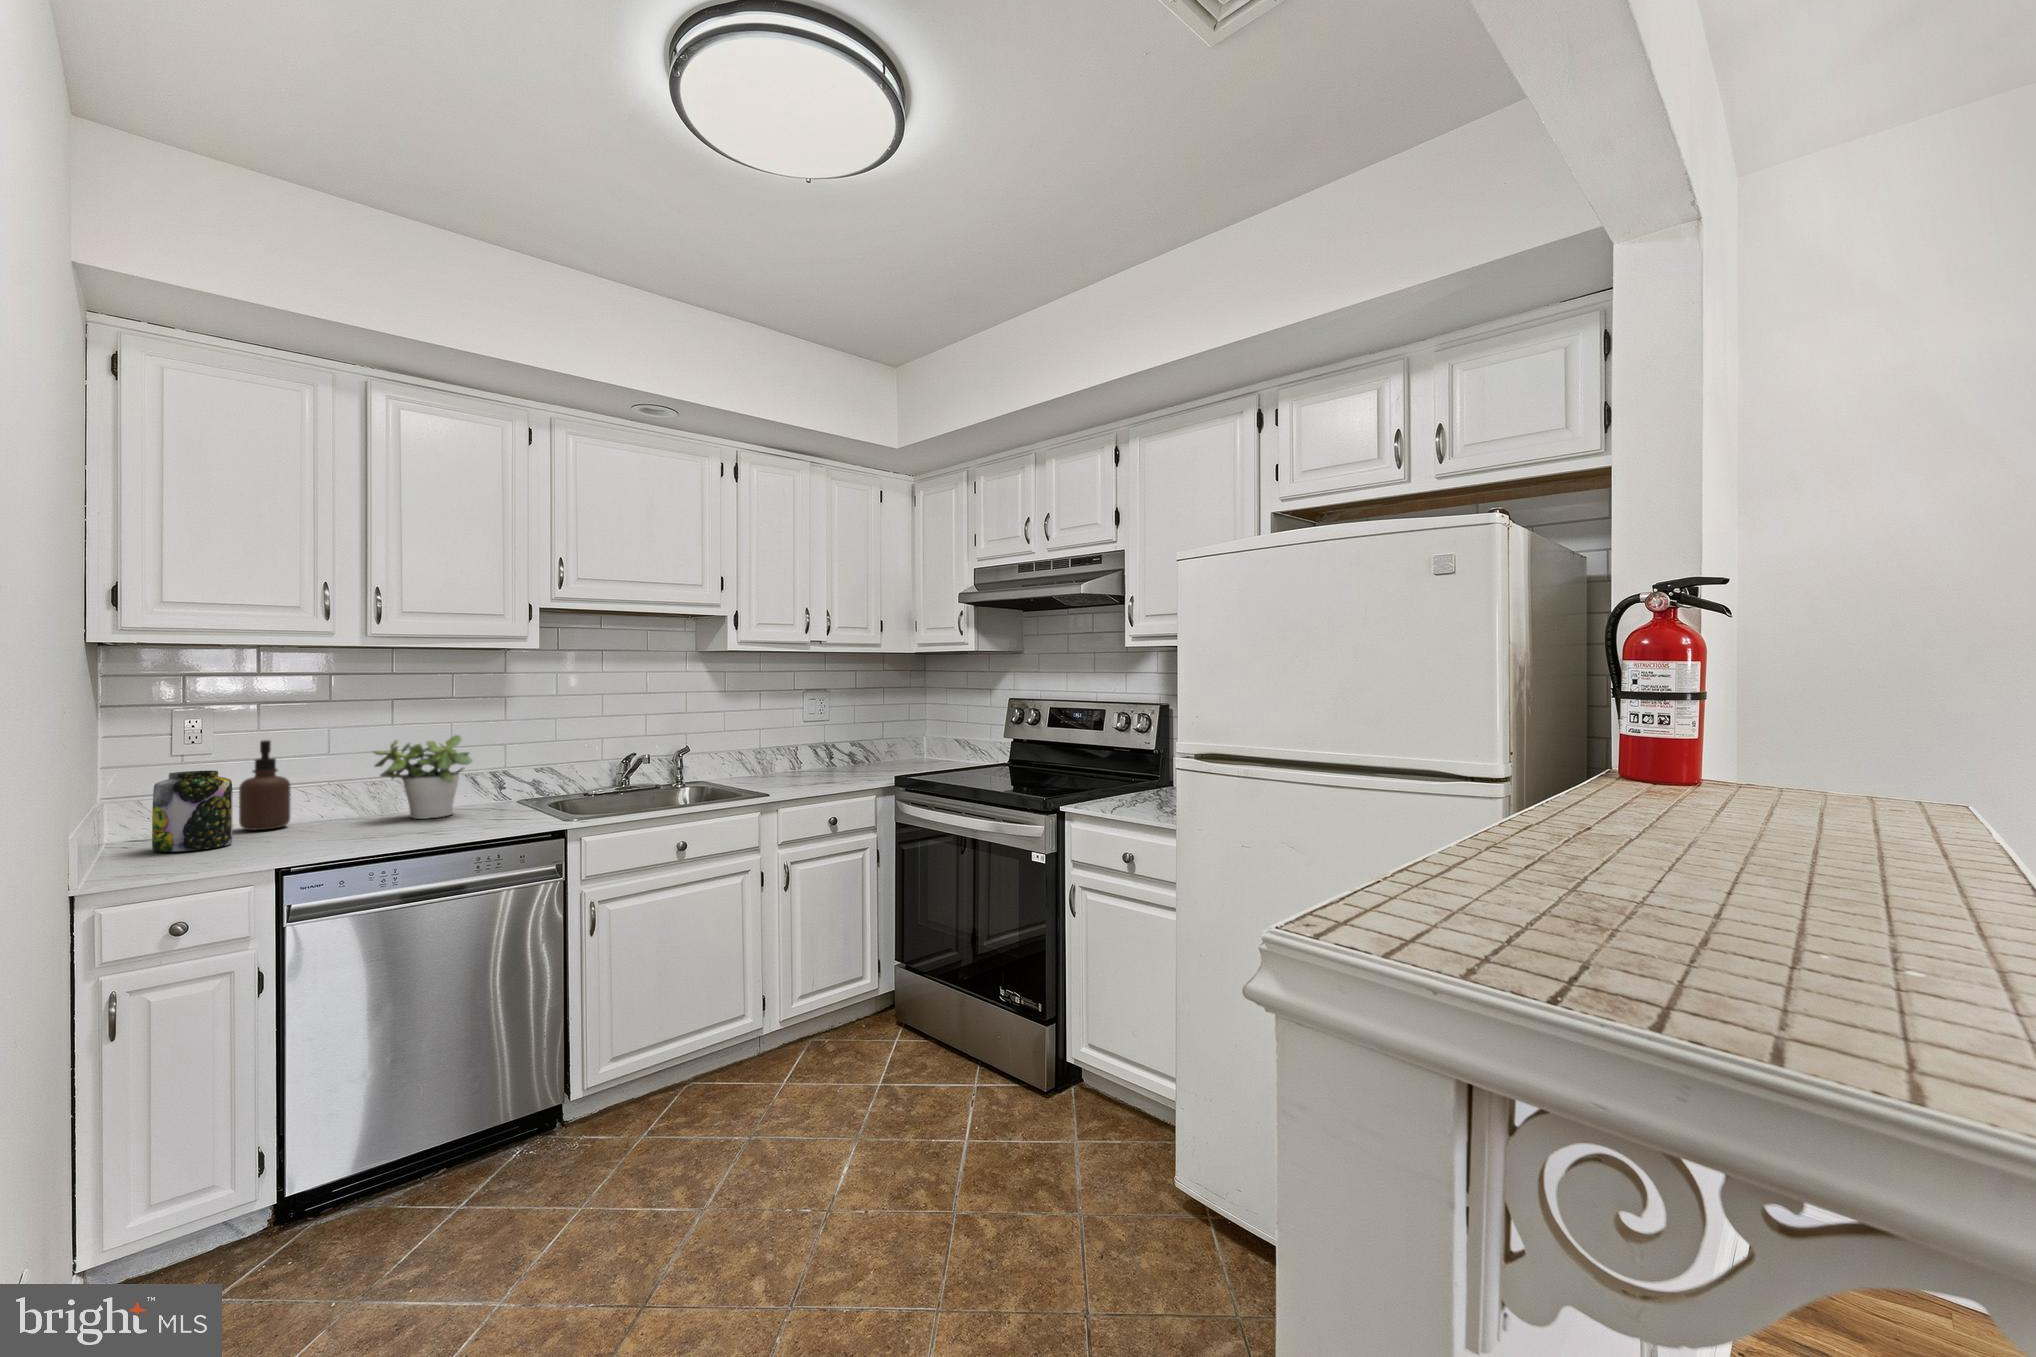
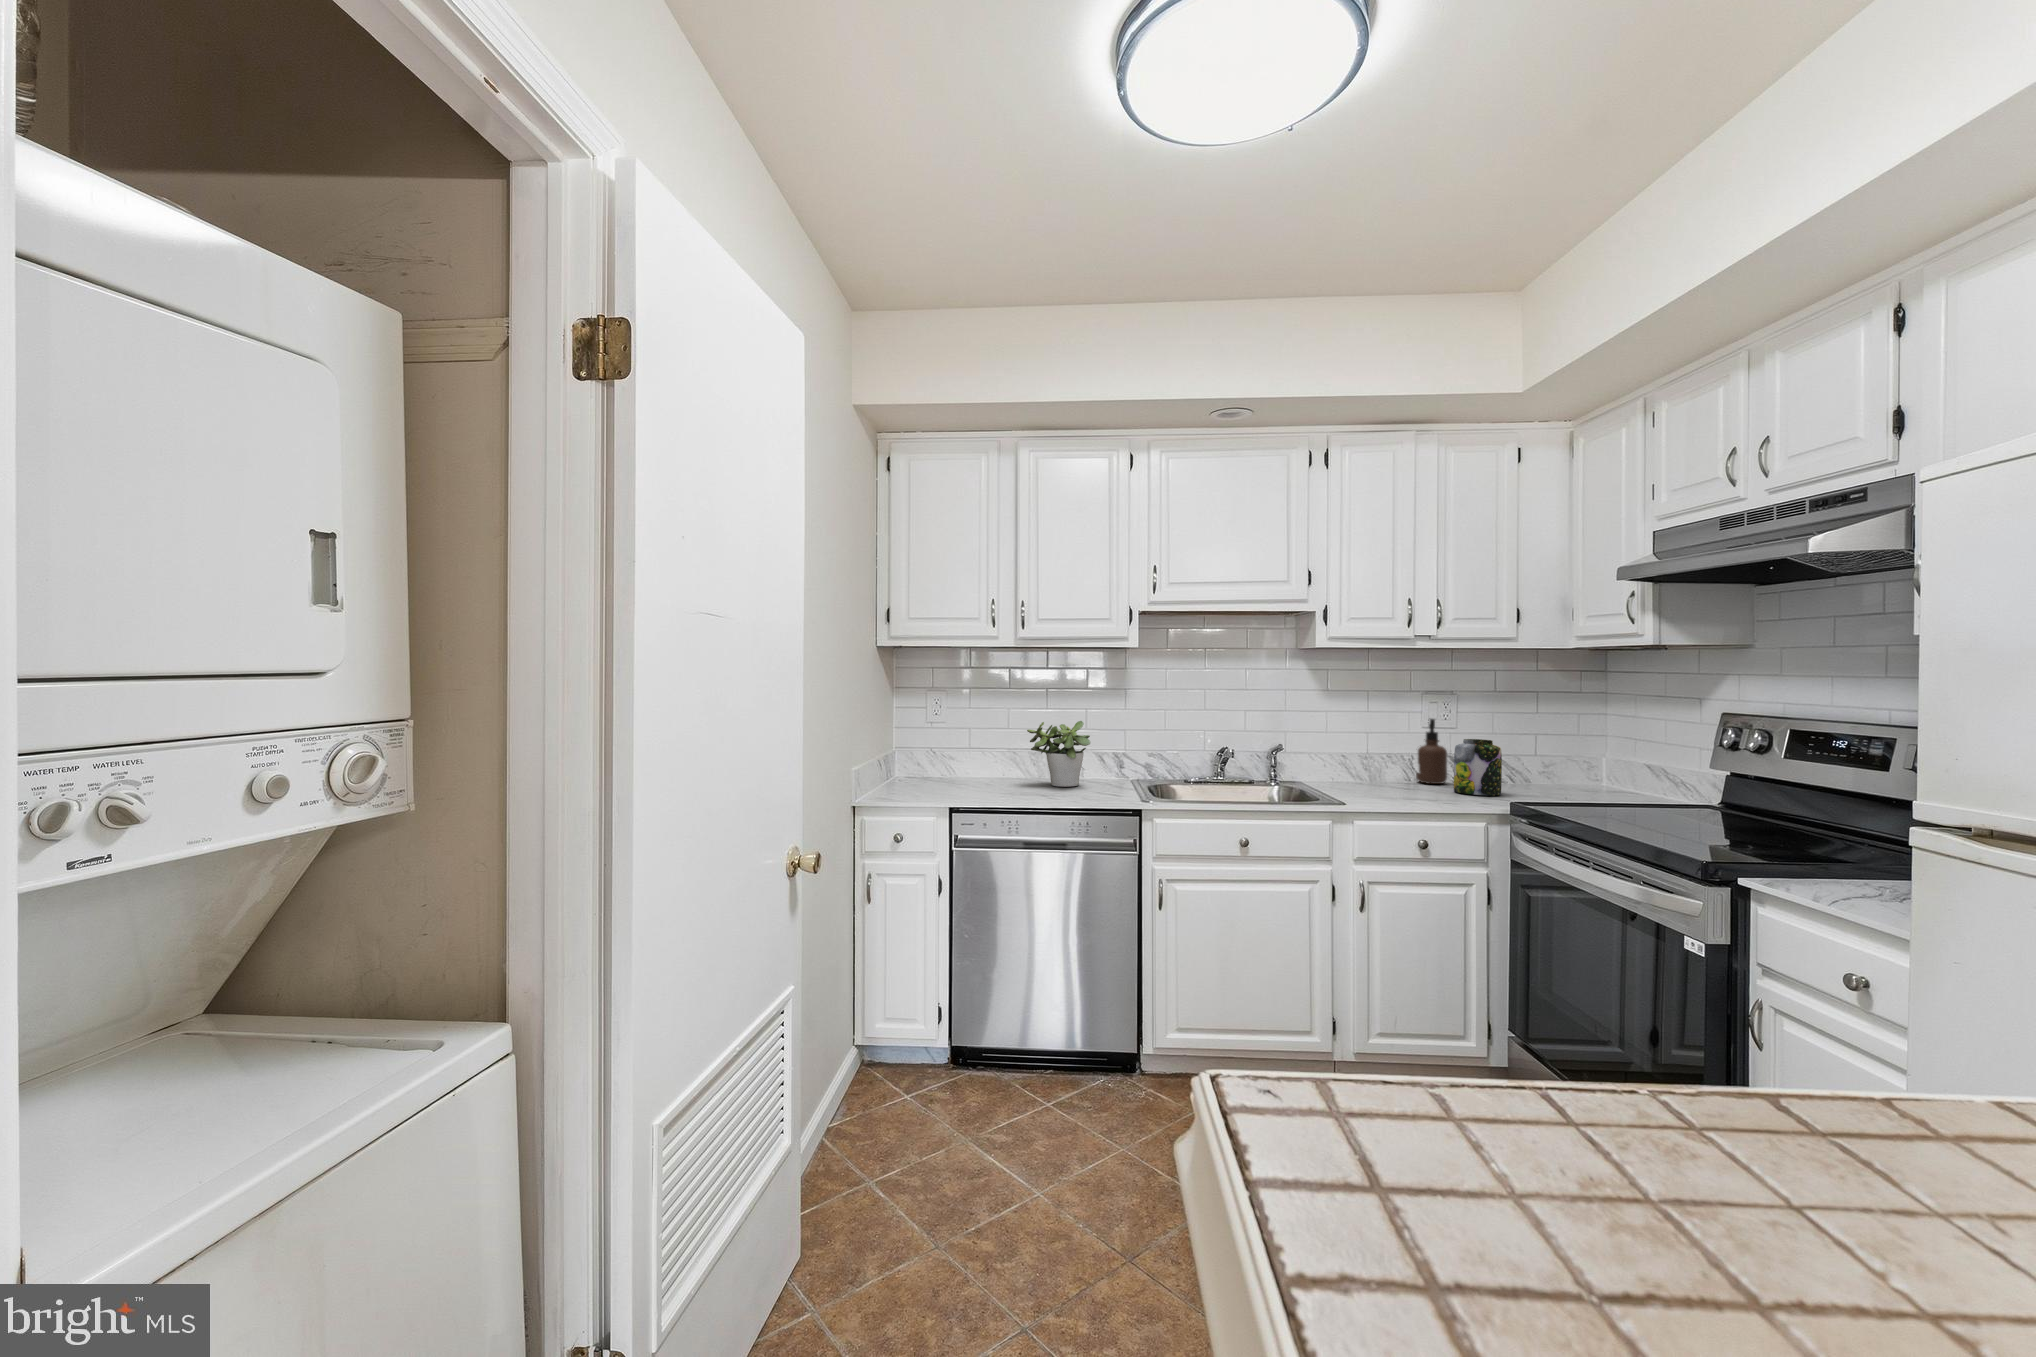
soap dispenser: present [239,740,291,830] -> present [1416,719,1447,784]
jar: present [152,771,233,852] -> present [1454,739,1502,795]

